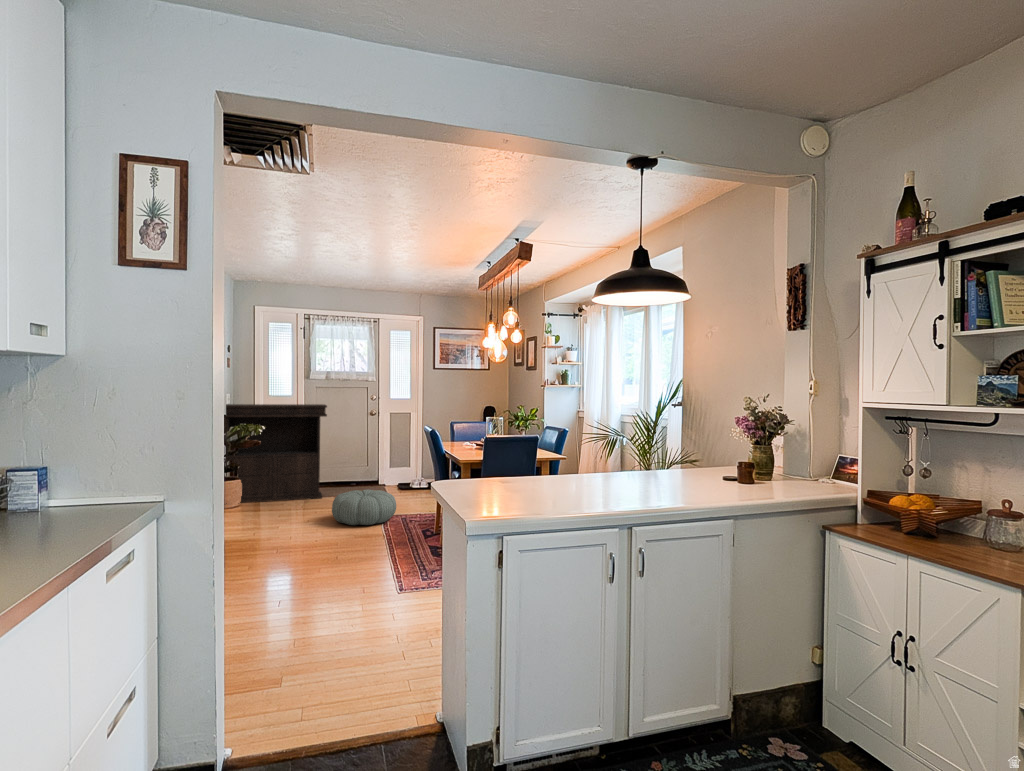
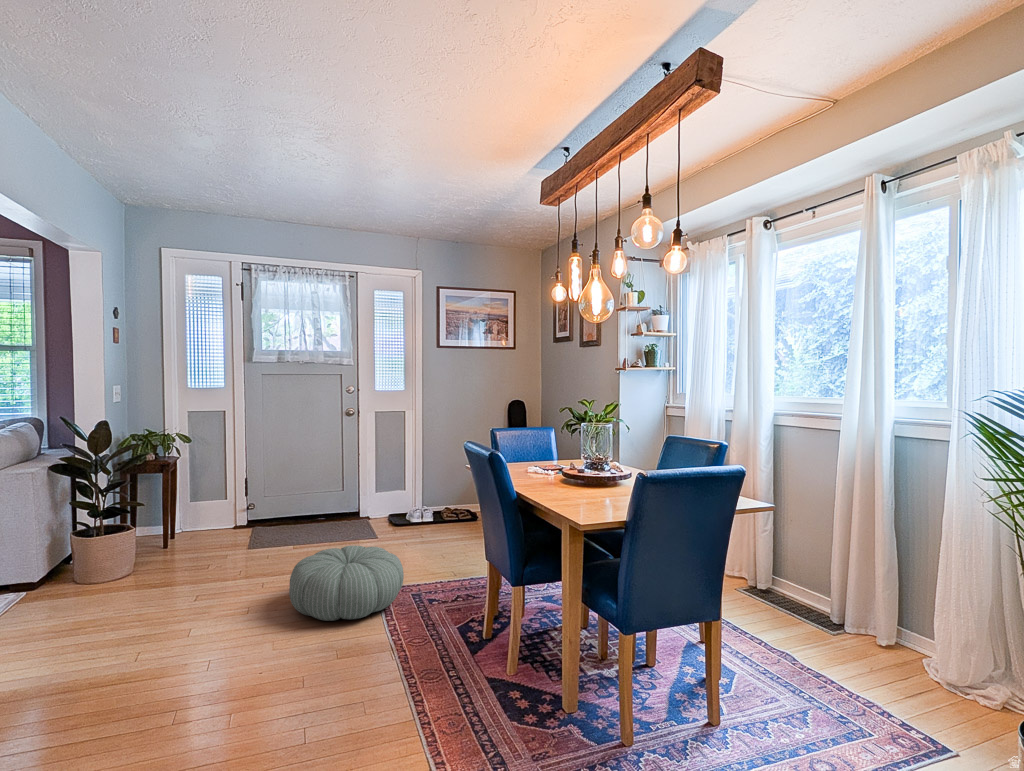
console table: present [225,404,327,504] -> none [88,401,279,571]

